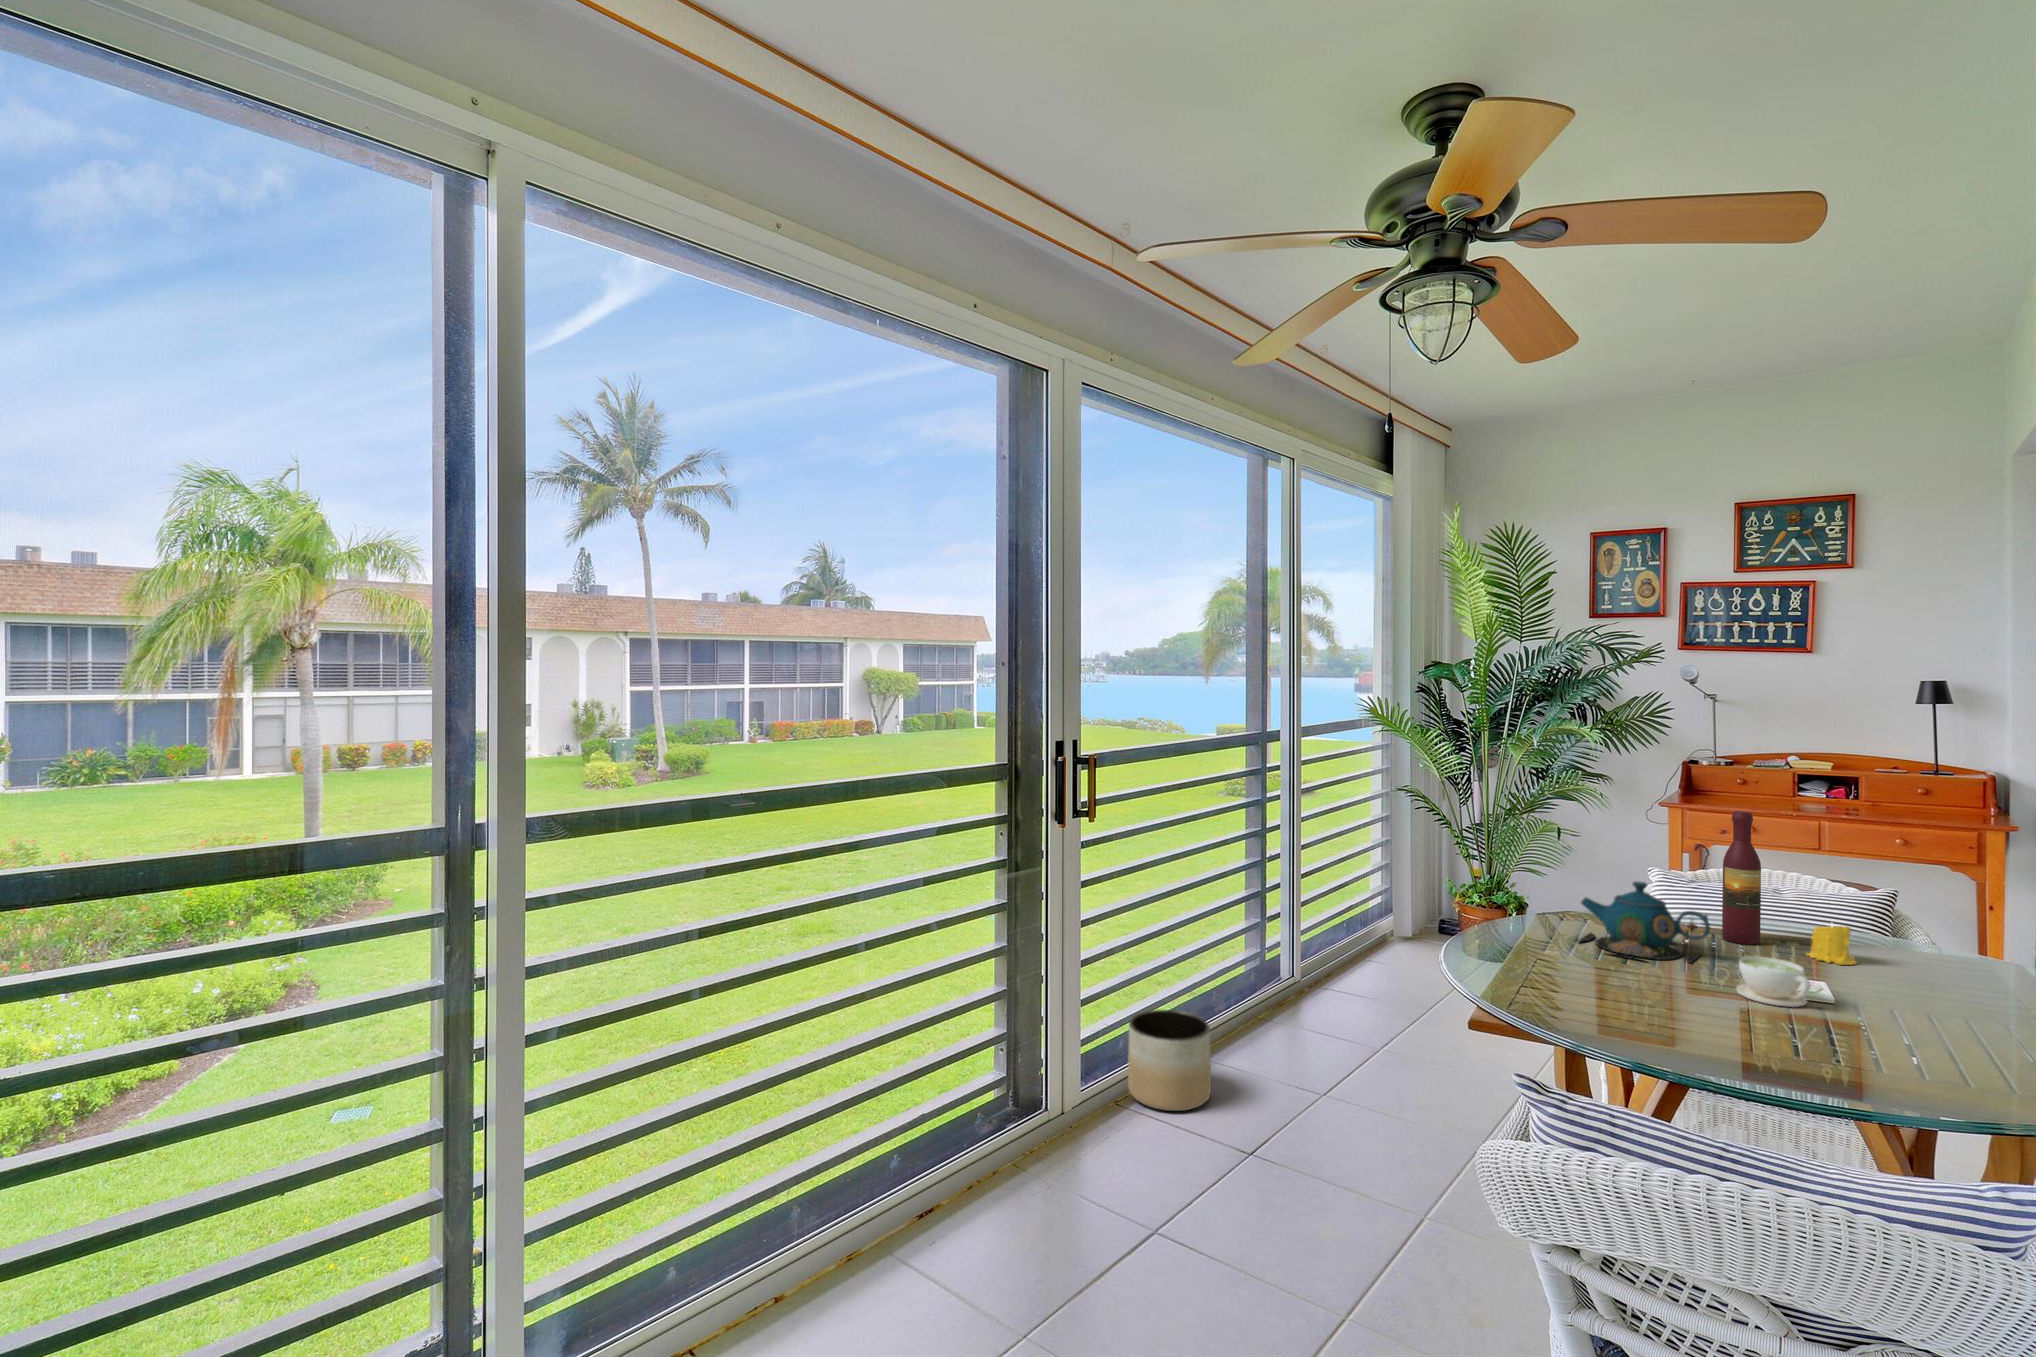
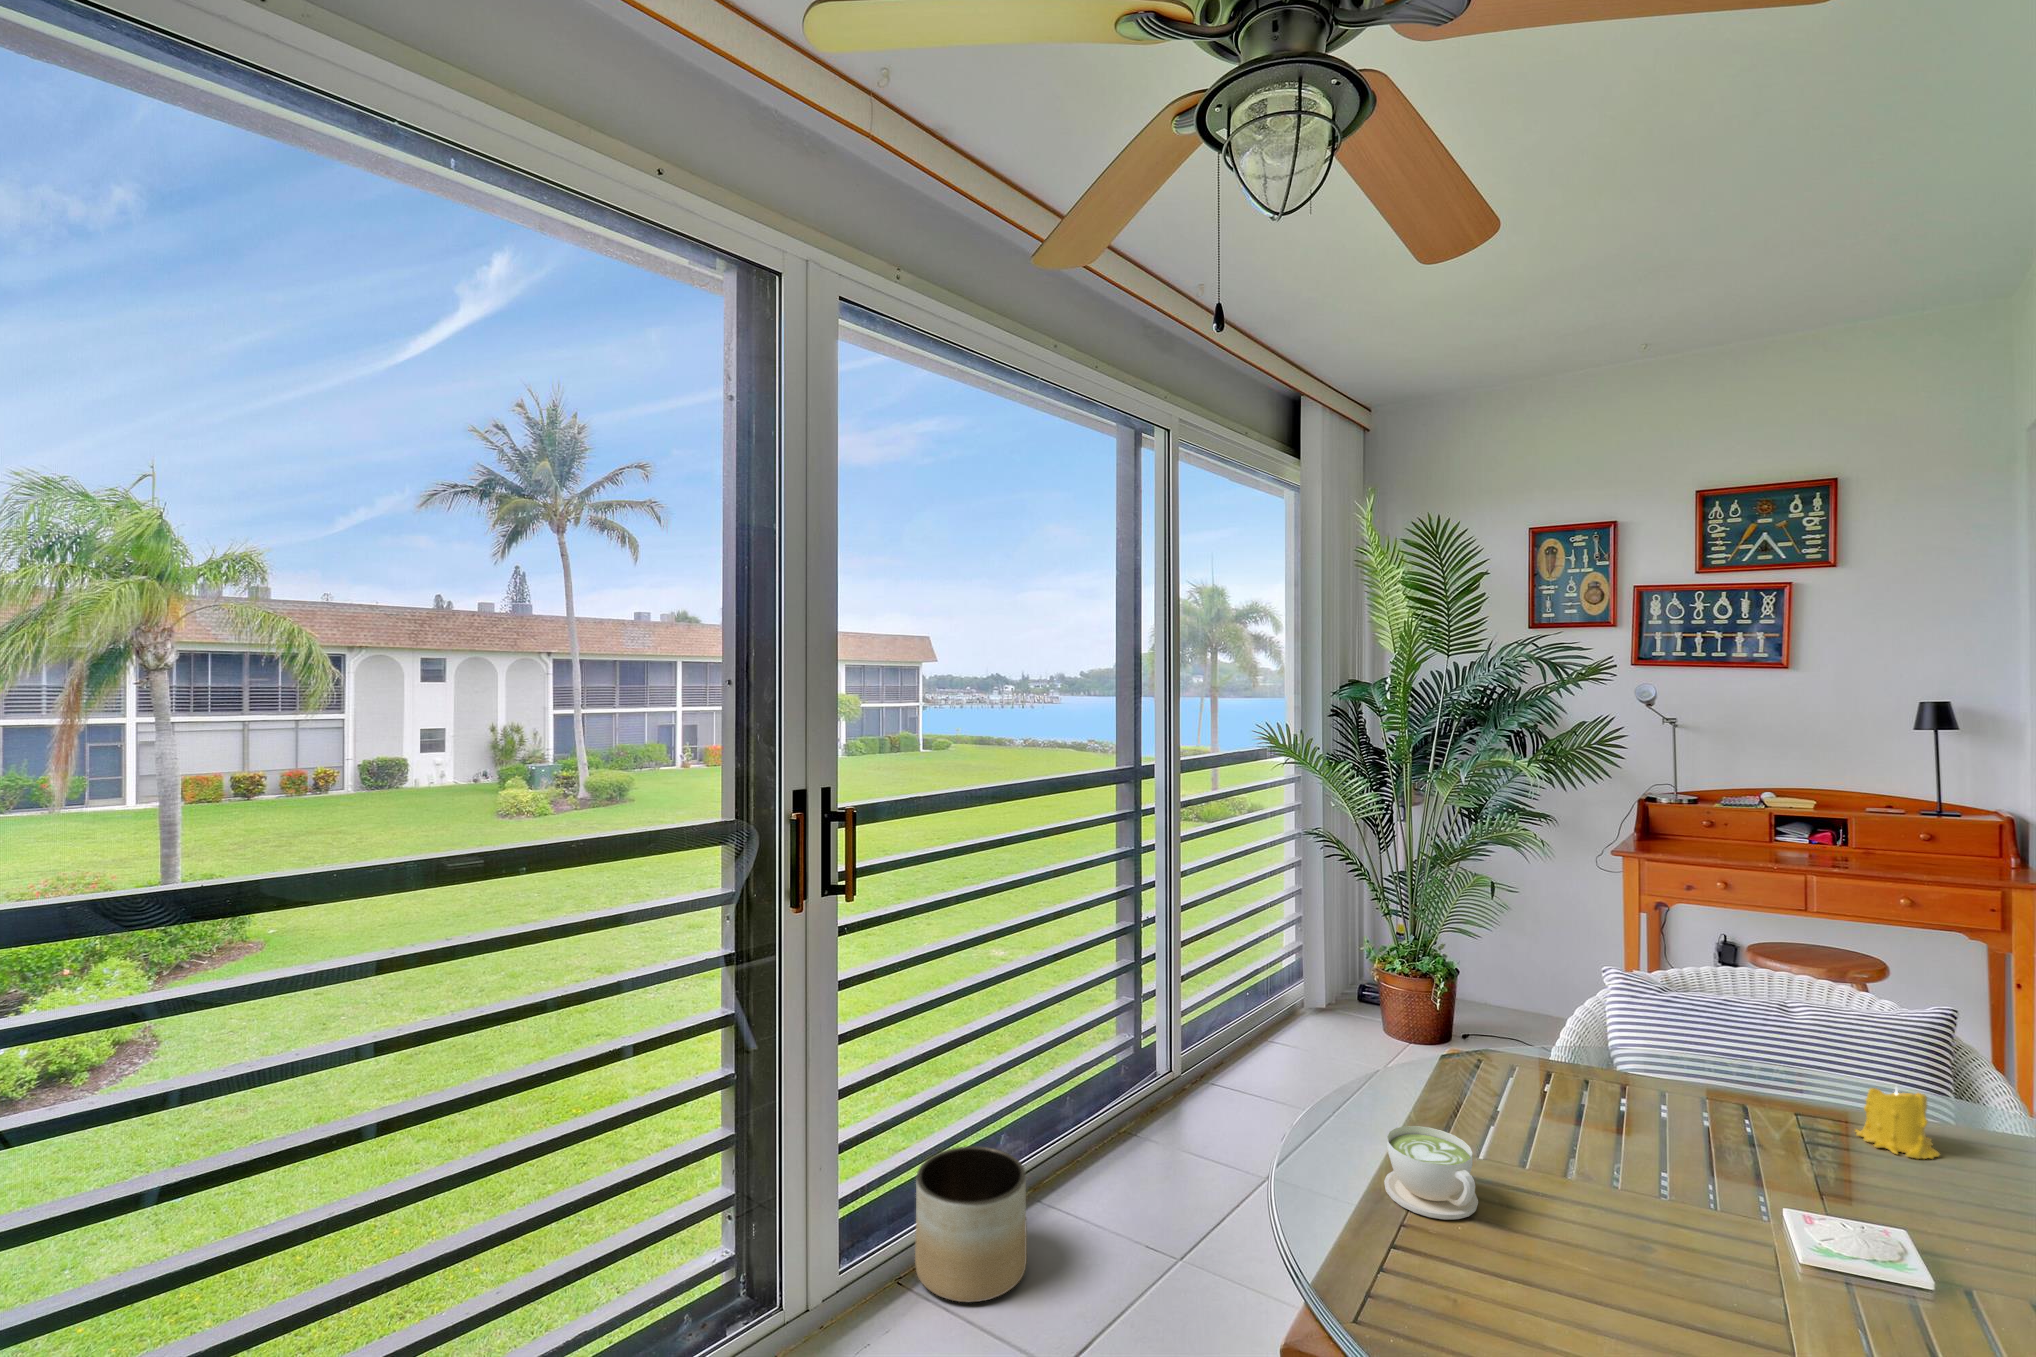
wine bottle: present [1722,811,1761,945] -> none [1722,903,1780,1109]
teapot: present [1578,881,1710,963] -> none [1495,1016,1712,1176]
coffee cup: present [1736,956,1811,1007] -> present [1384,1126,1478,1219]

